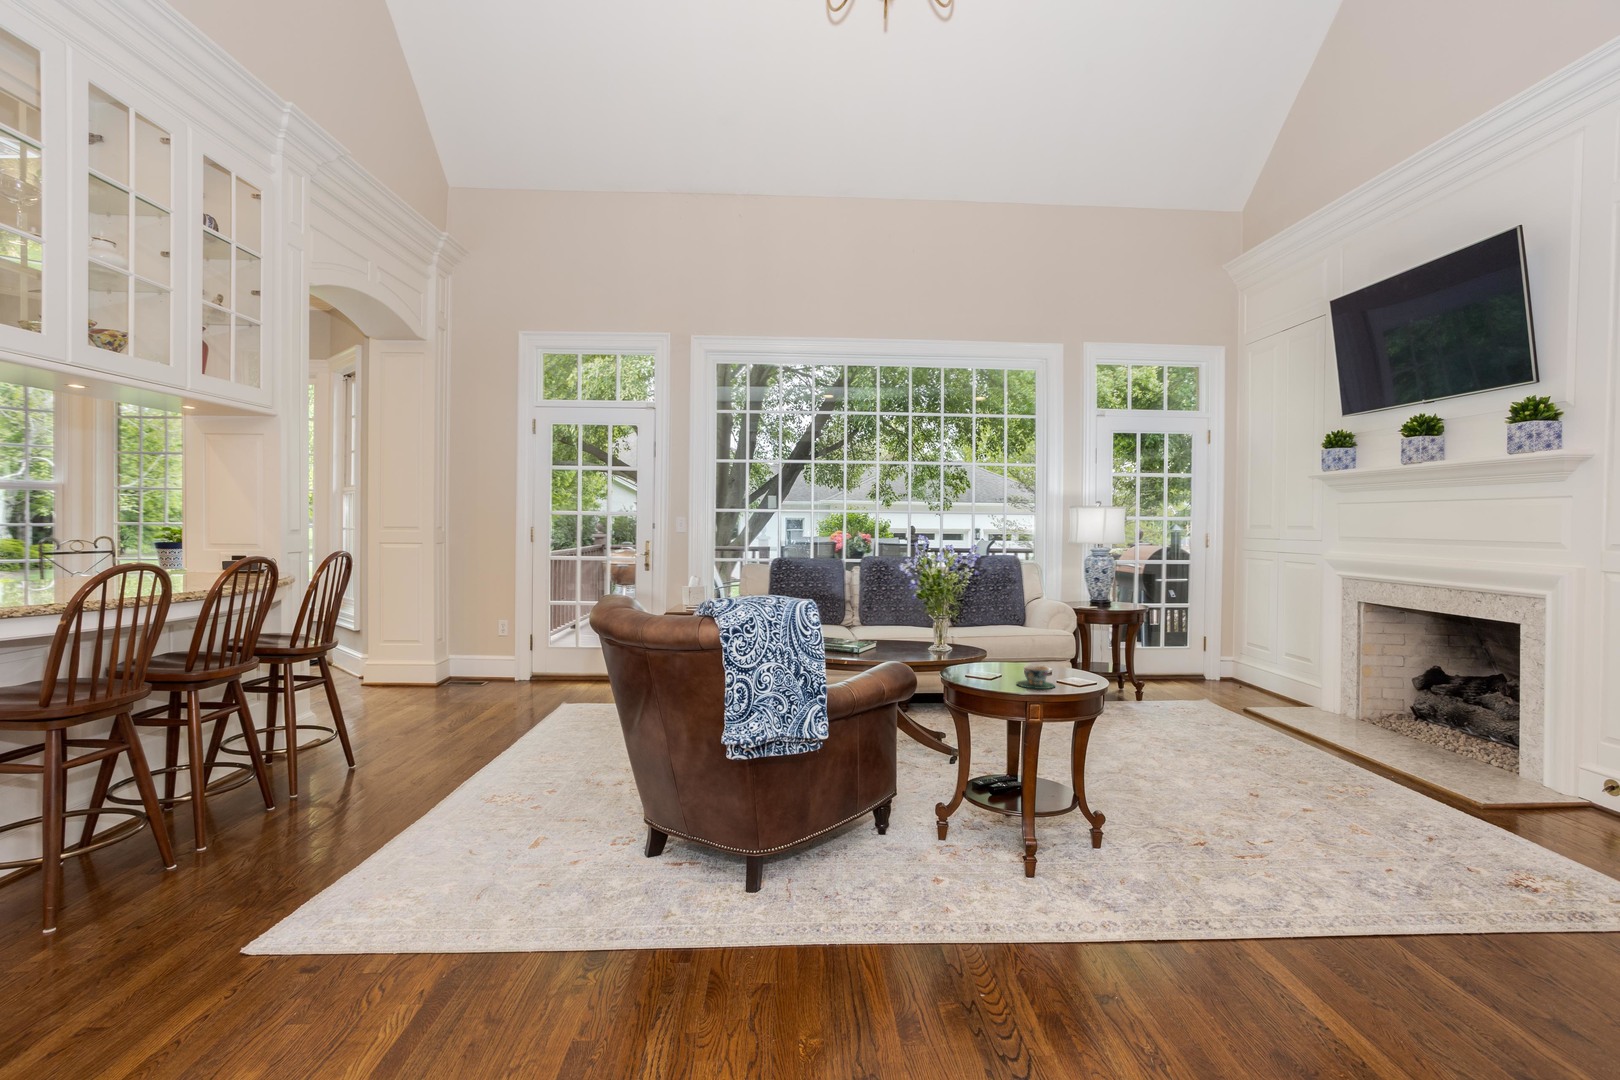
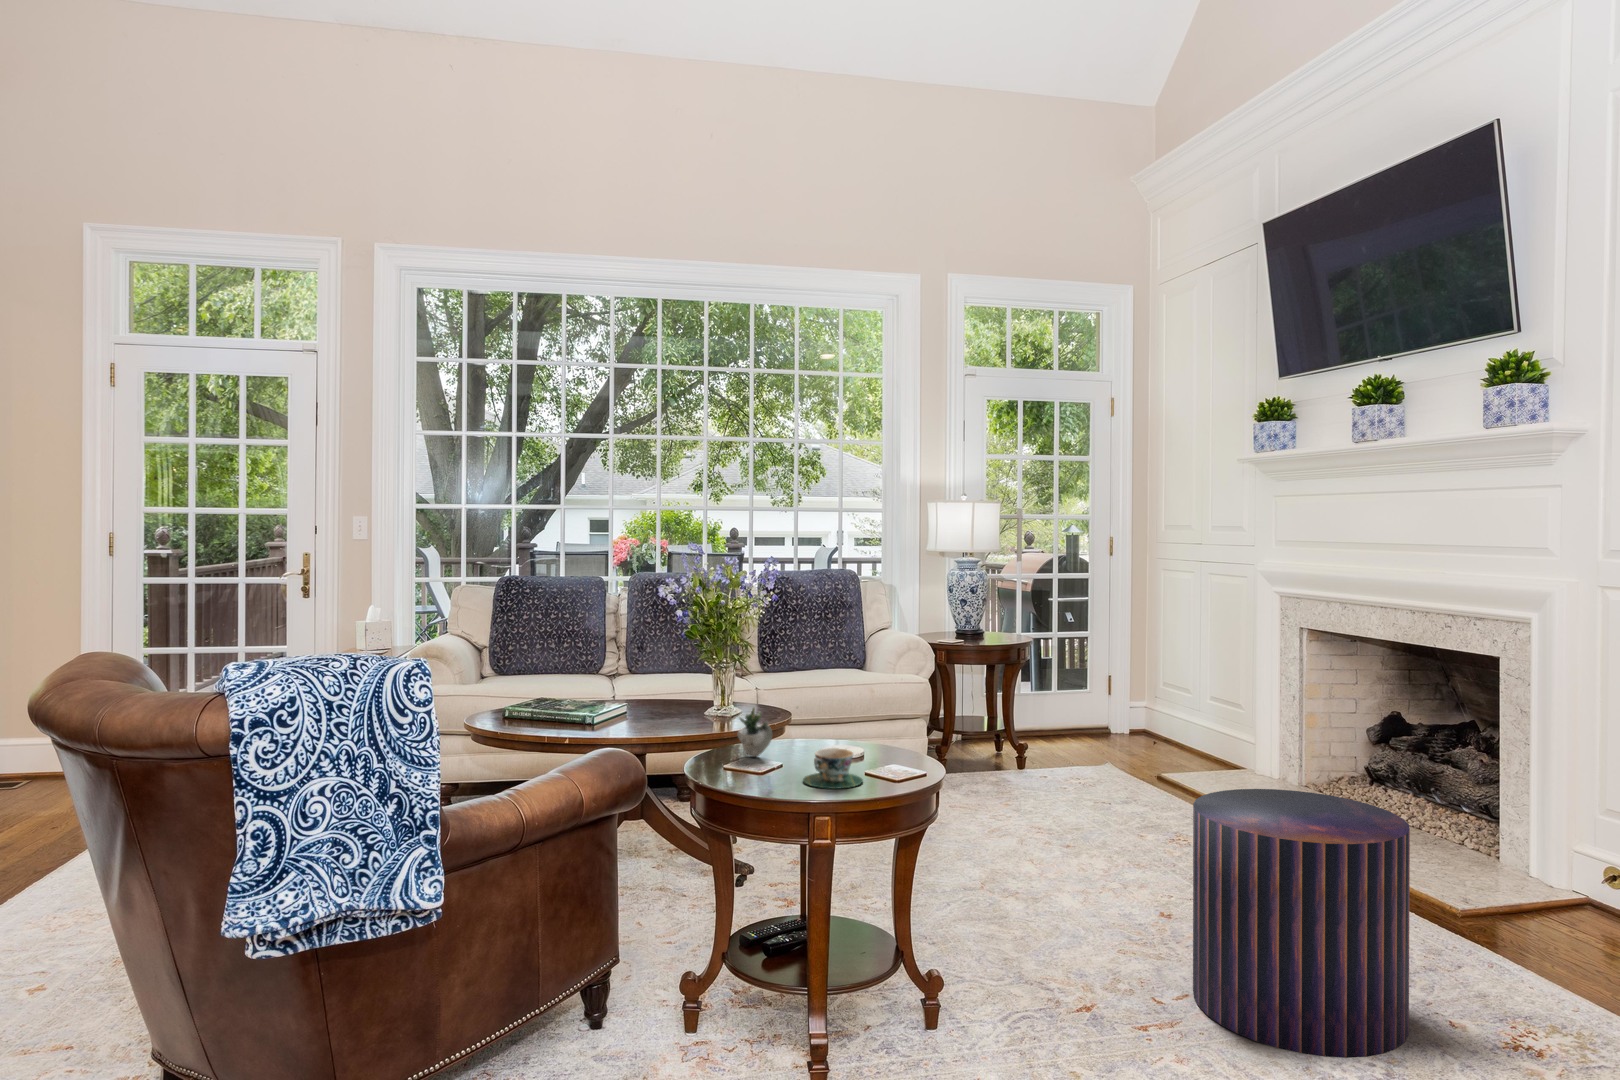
succulent plant: none [967,640,1008,671] -> present [738,708,772,757]
pouf: none [1277,705,1438,879] -> present [1193,789,1410,1058]

